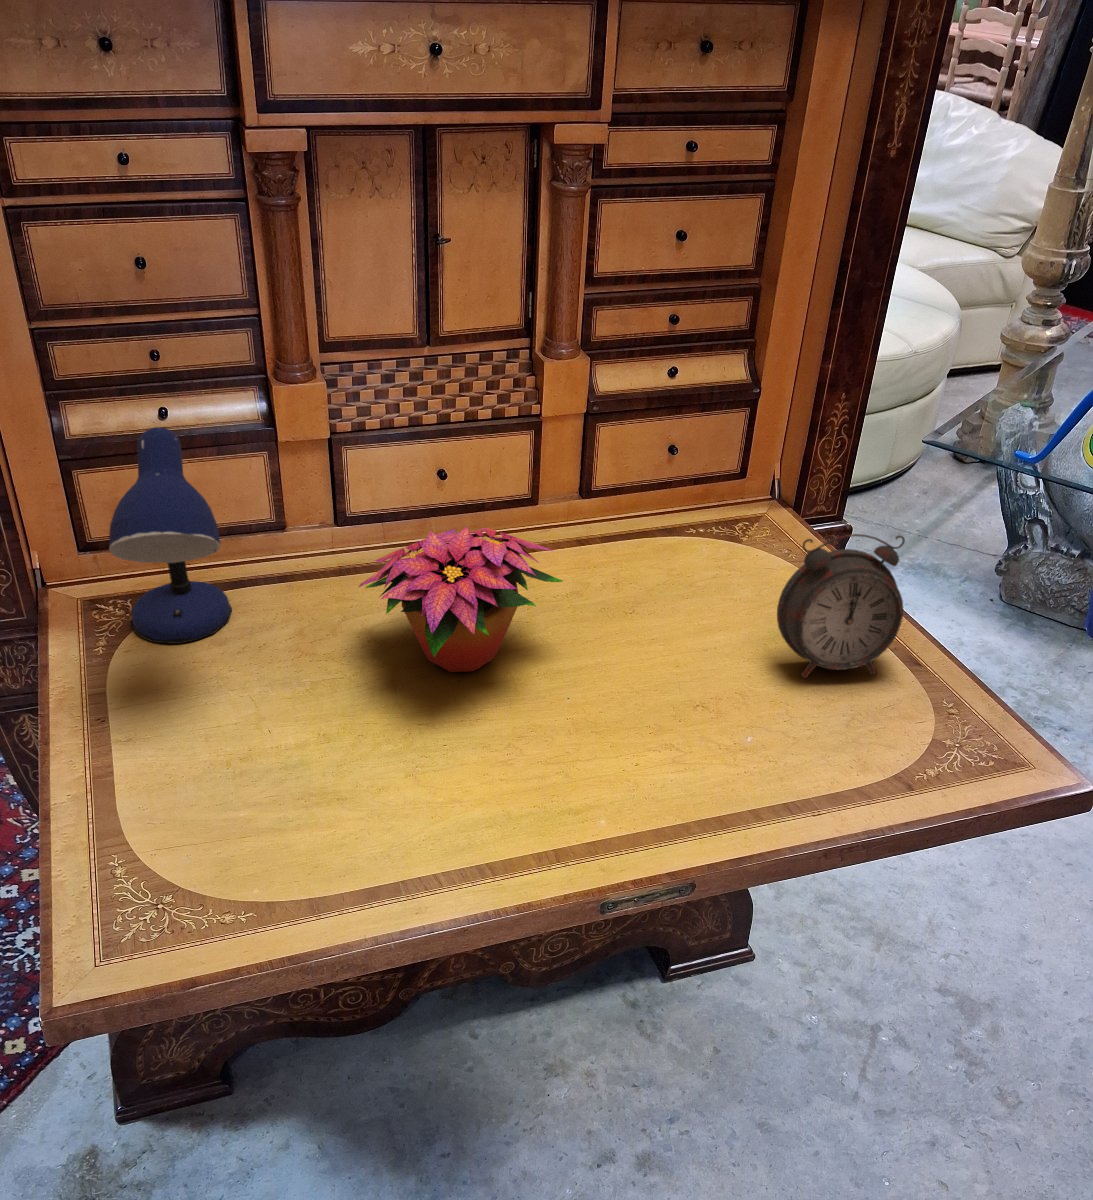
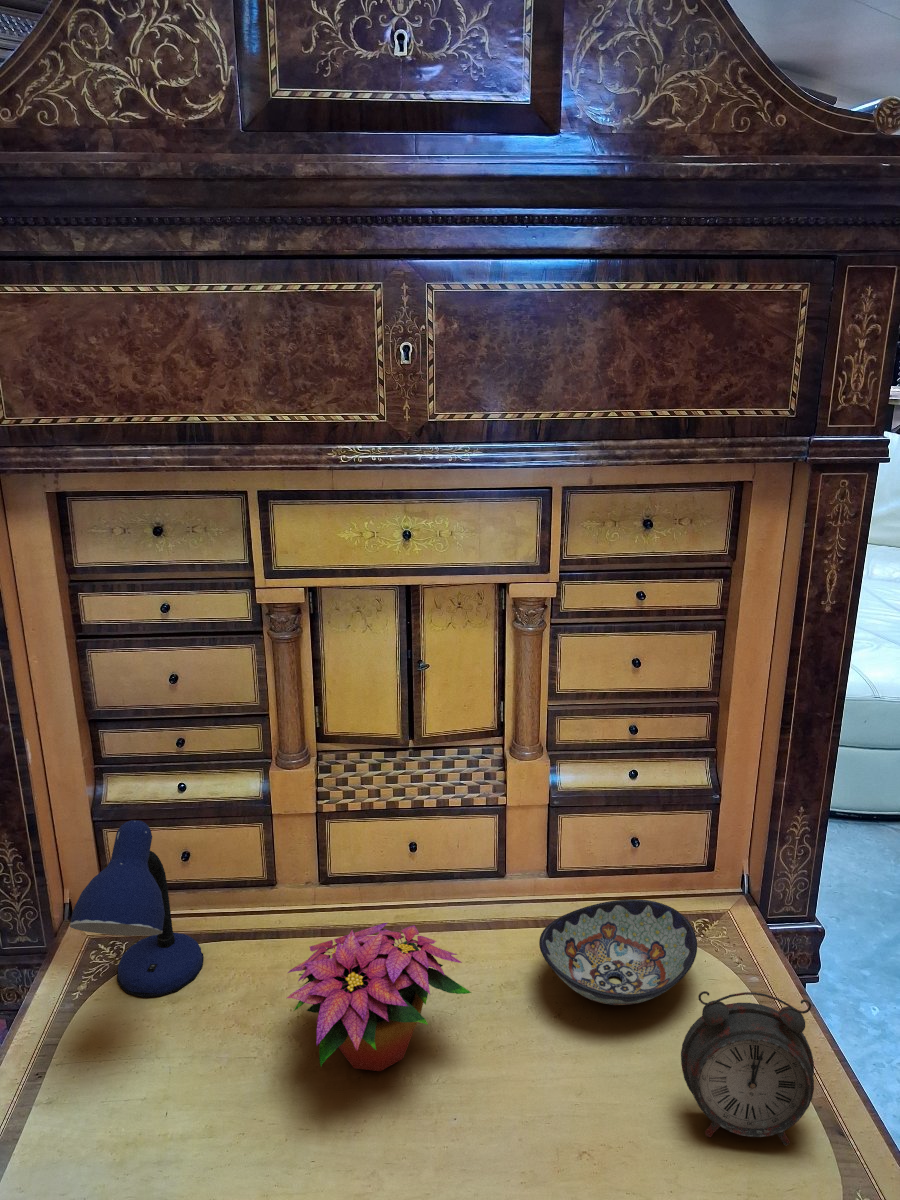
decorative bowl: none [608,495,764,589] -> present [539,899,697,1005]

